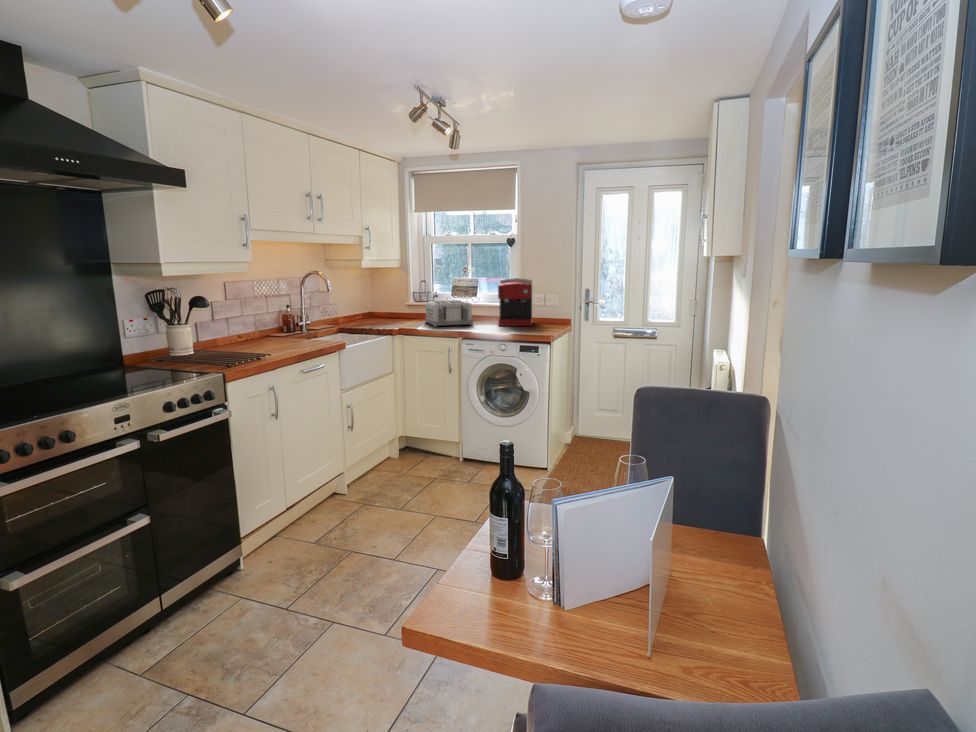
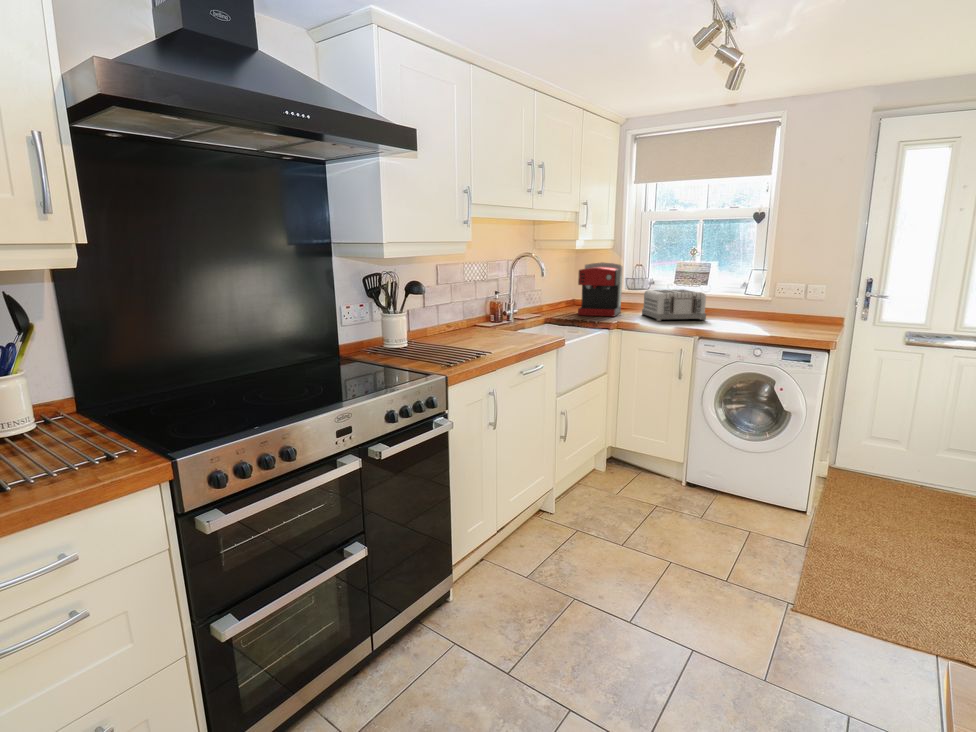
coffee maker: present [498,278,533,326] -> present [578,263,623,316]

